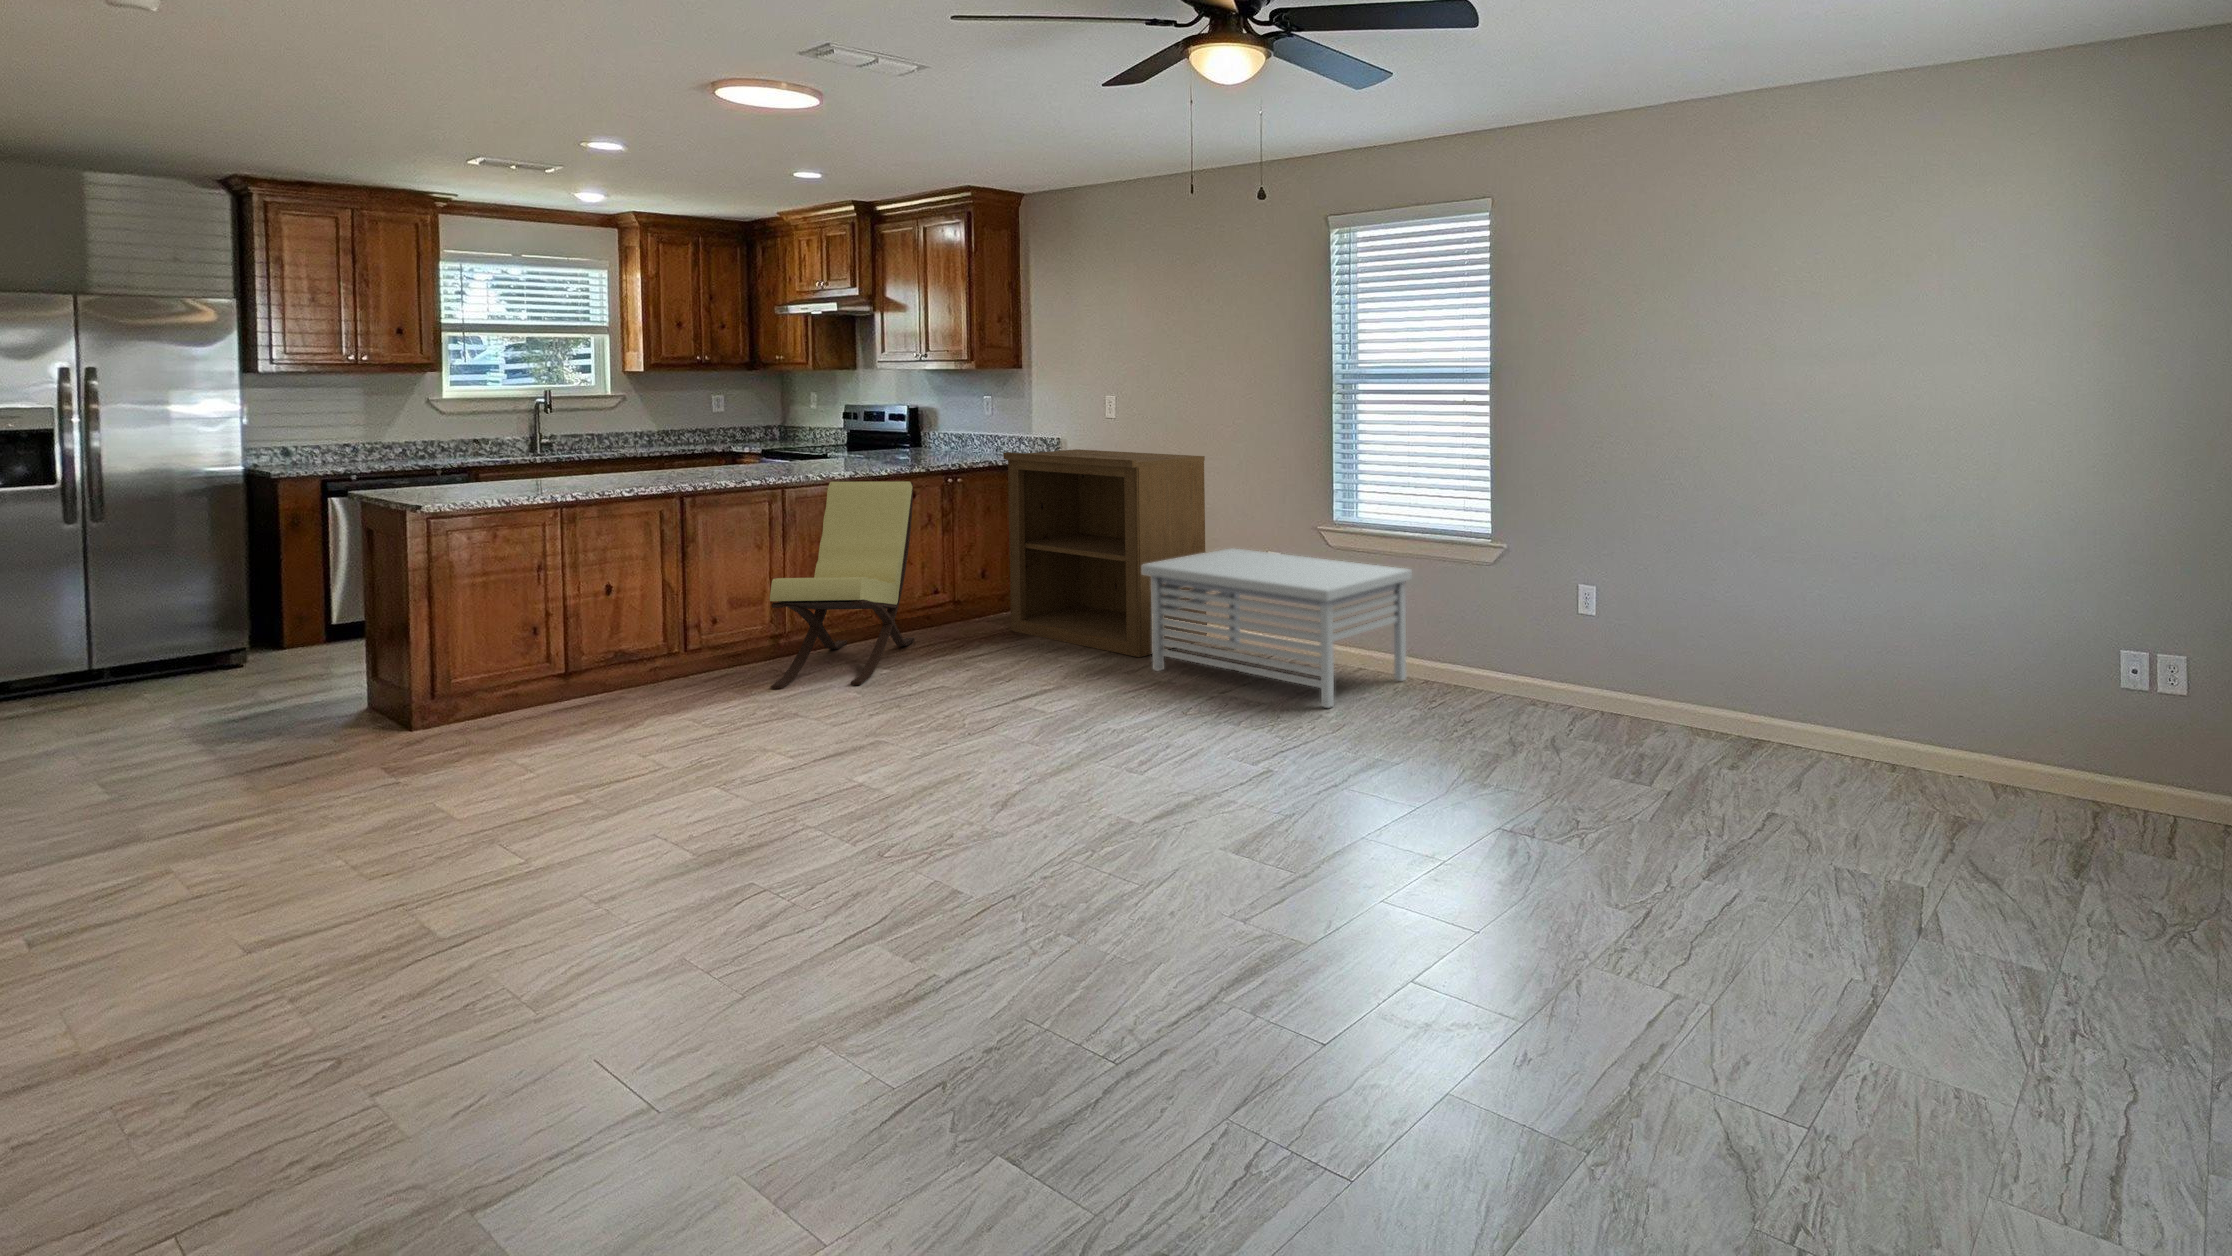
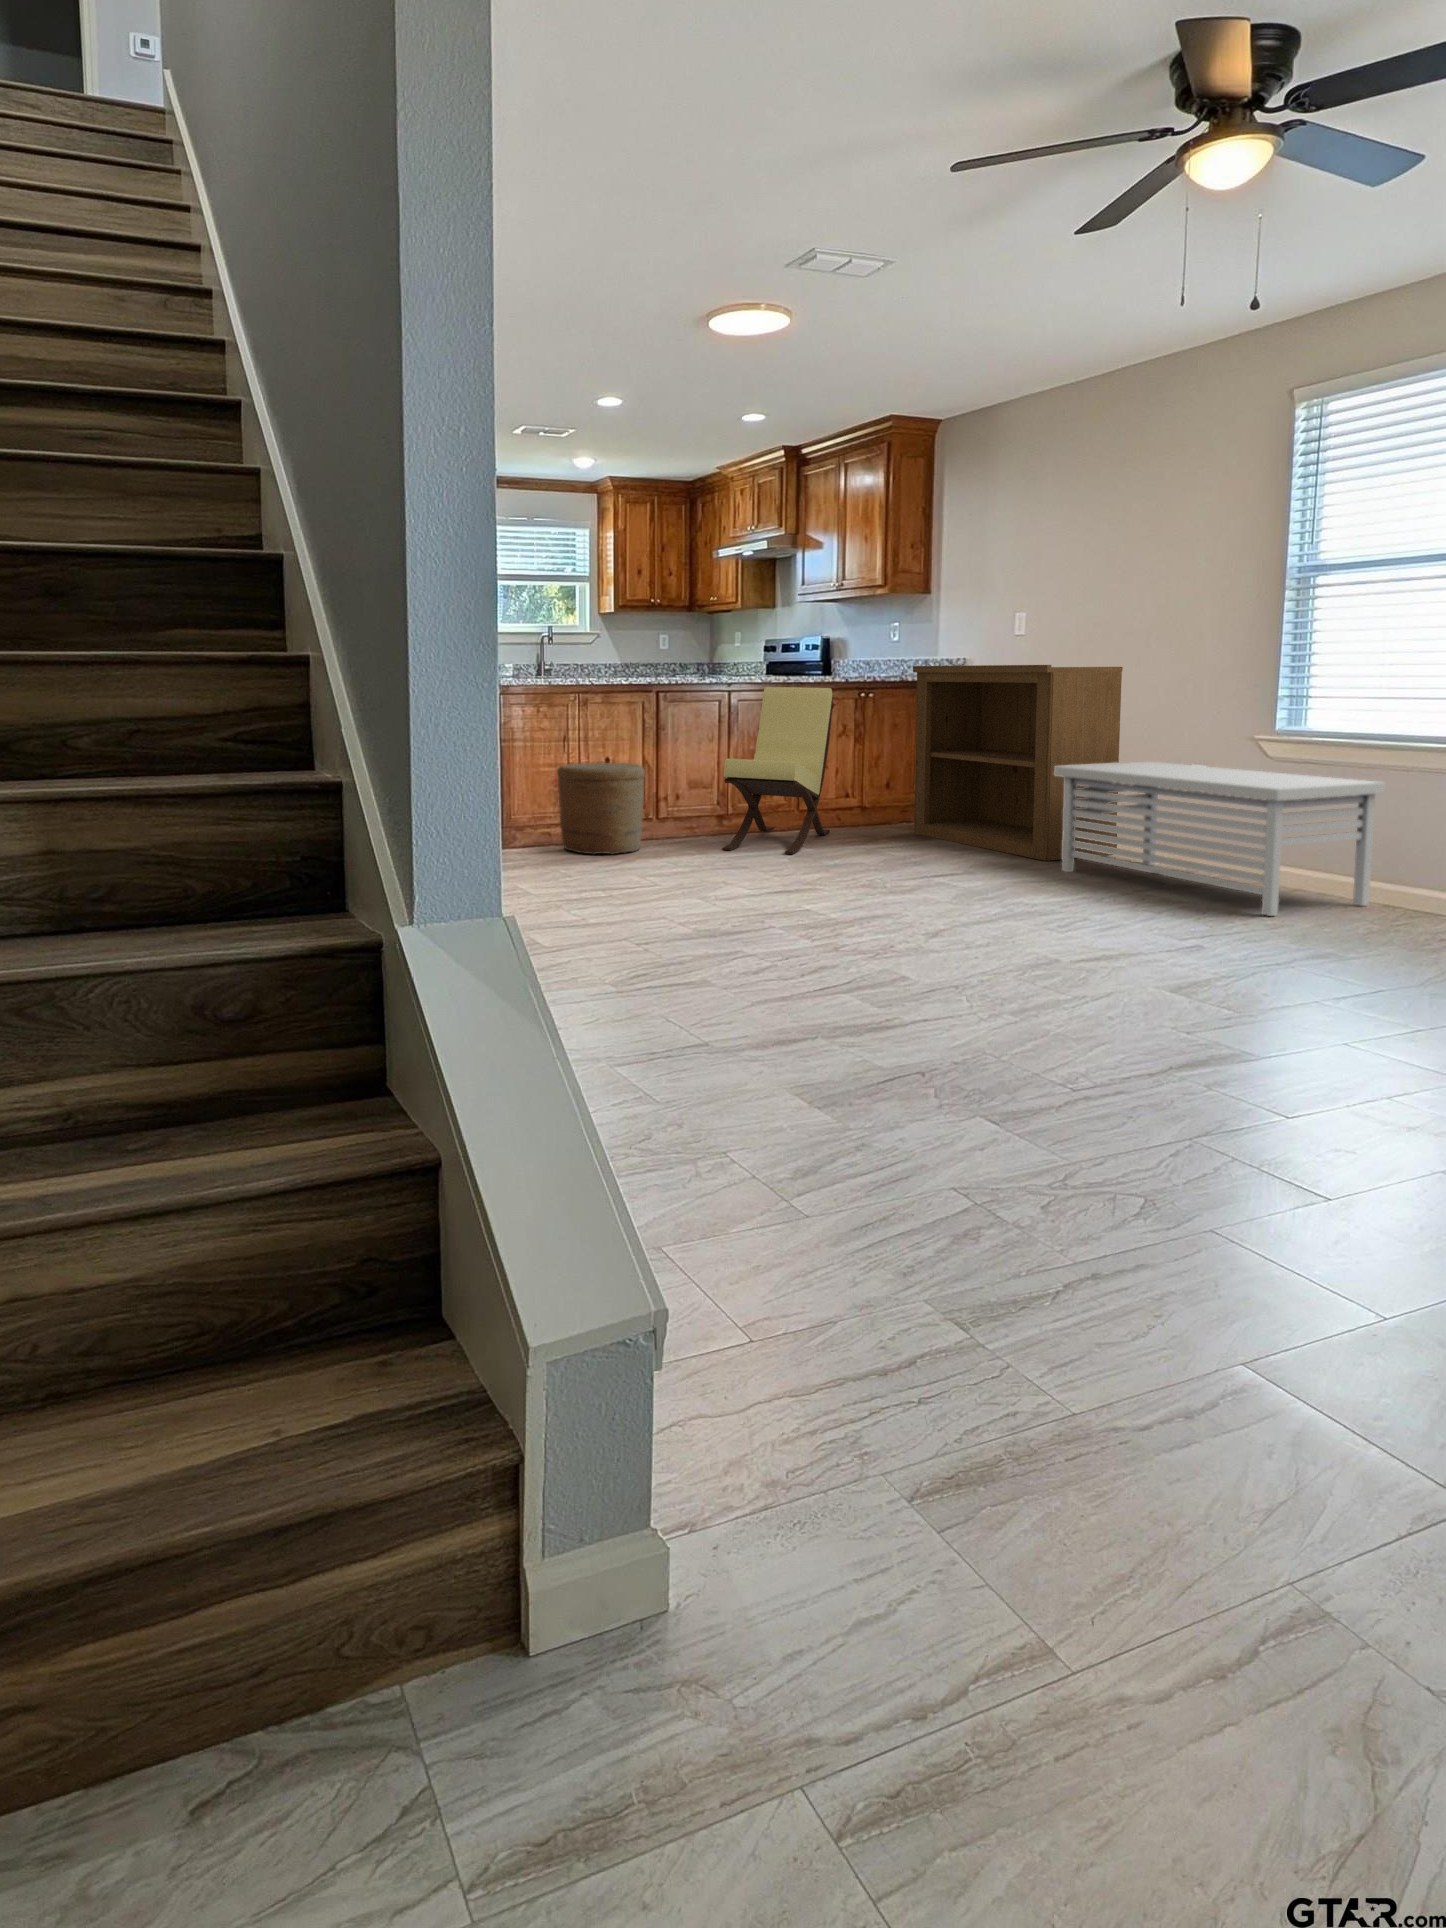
woven basket: none [522,593,660,723] -> present [557,763,645,854]

